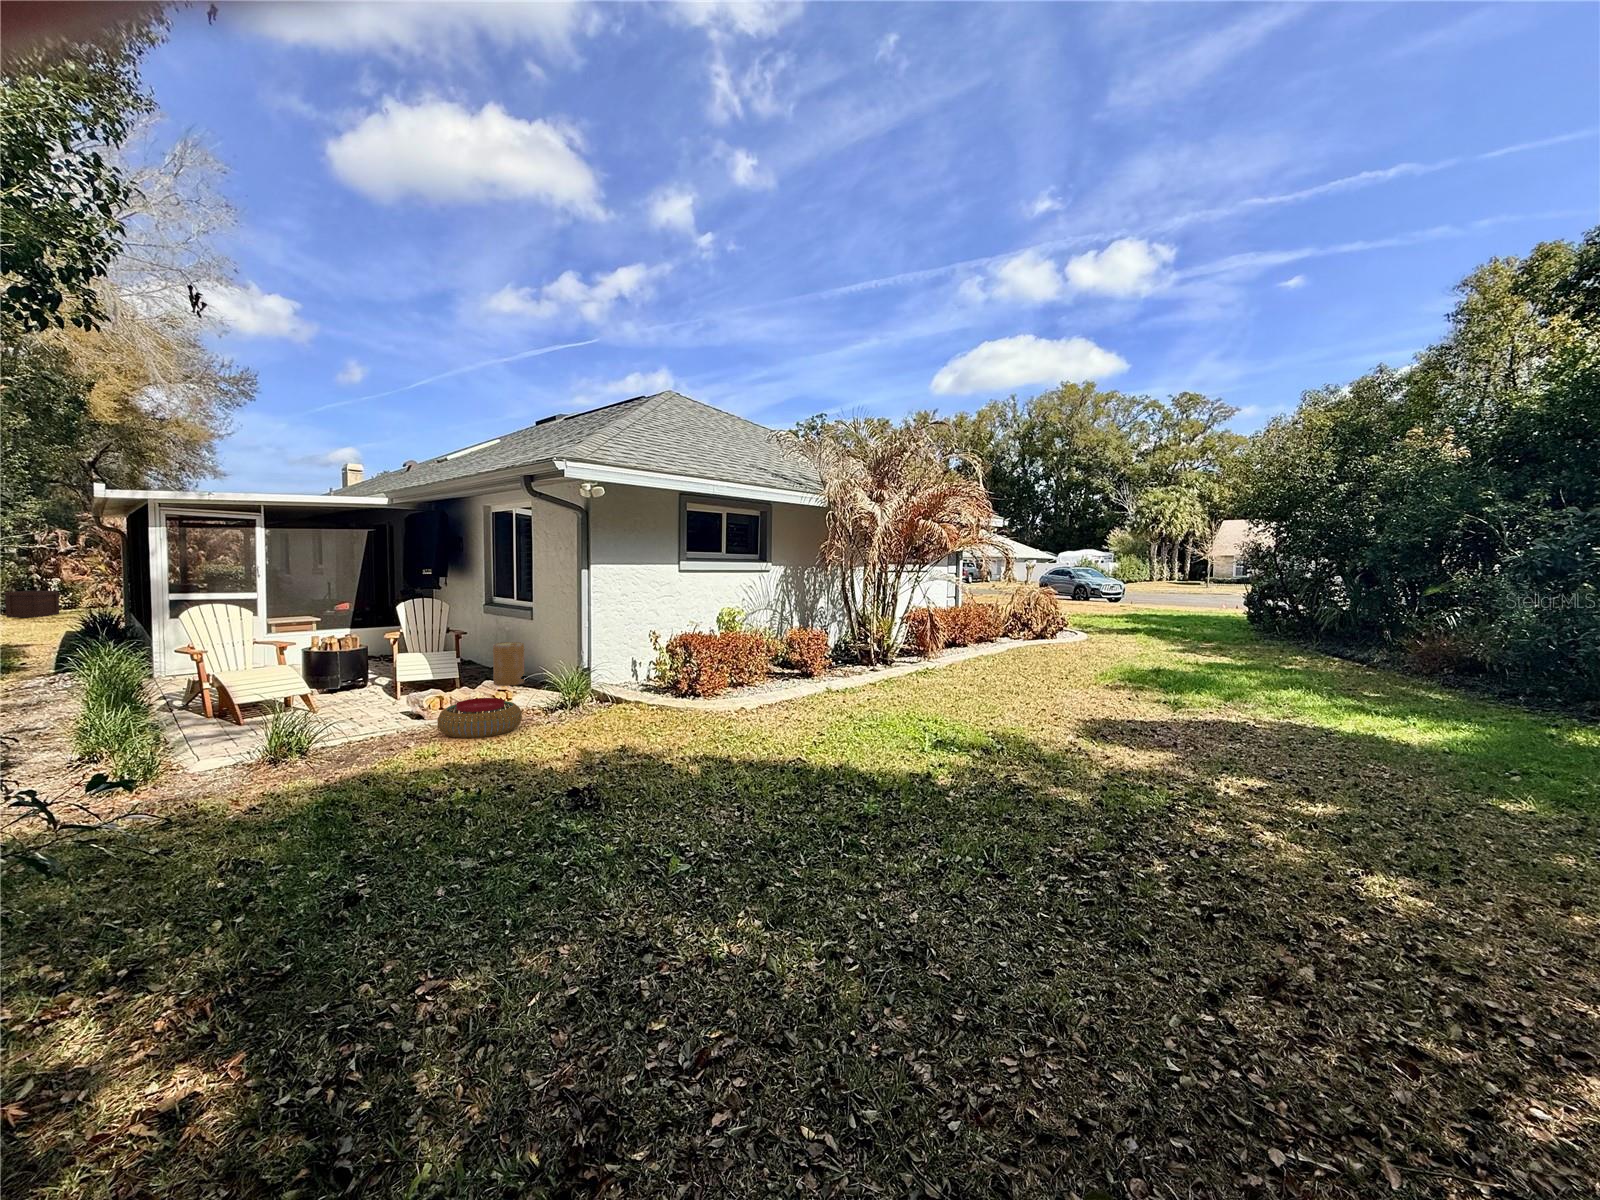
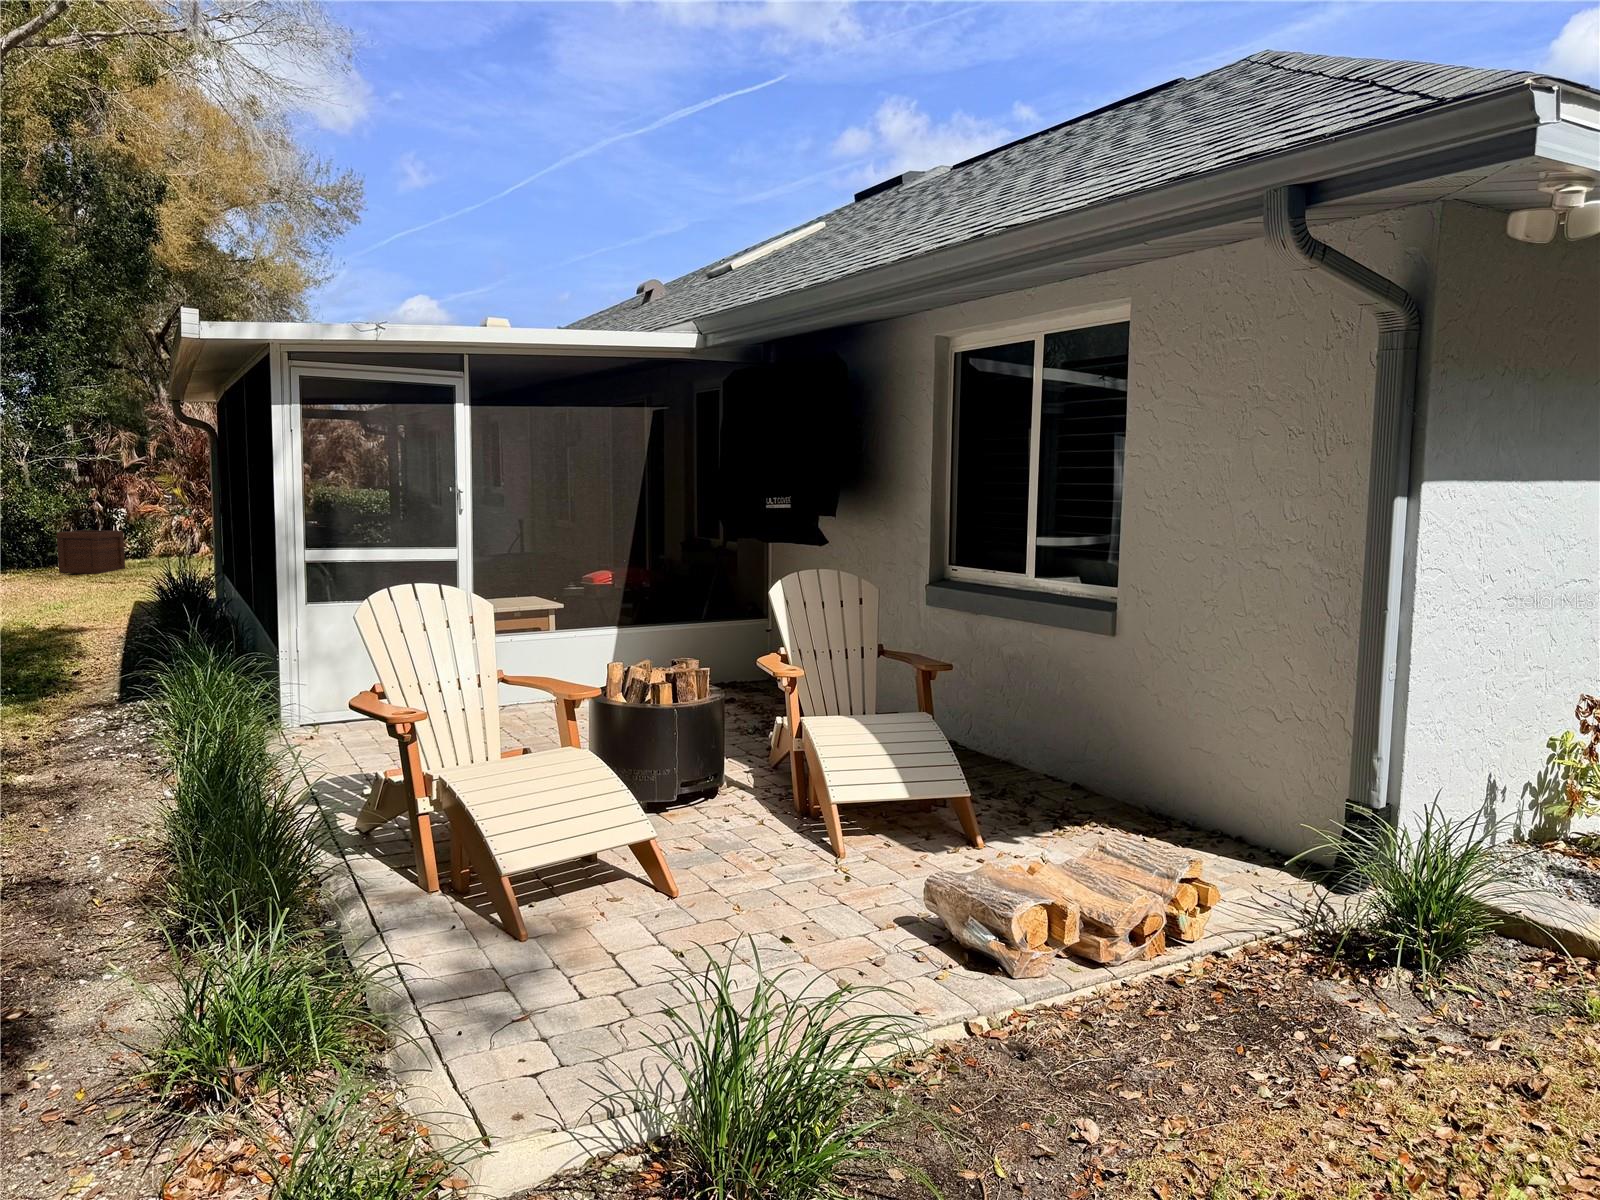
basket: present [493,642,524,686] -> none [1017,690,1099,812]
pouf: present [437,698,522,738] -> none [1136,940,1432,1127]

